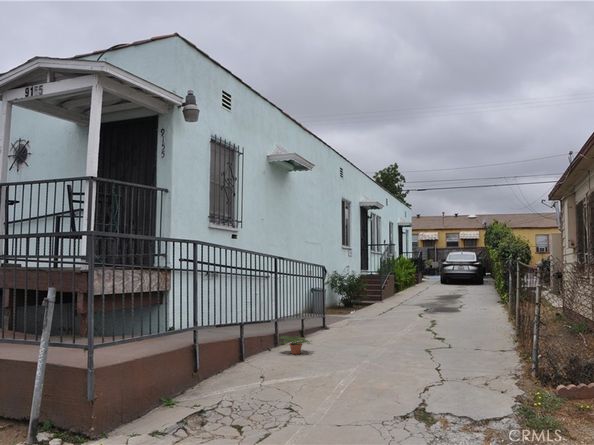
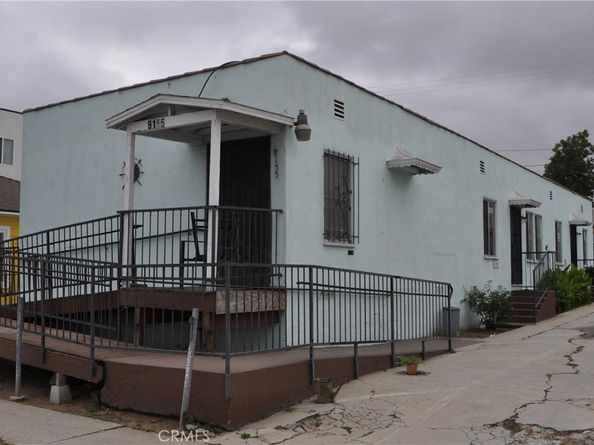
watering can: none [197,365,237,393] -> present [312,378,347,403]

